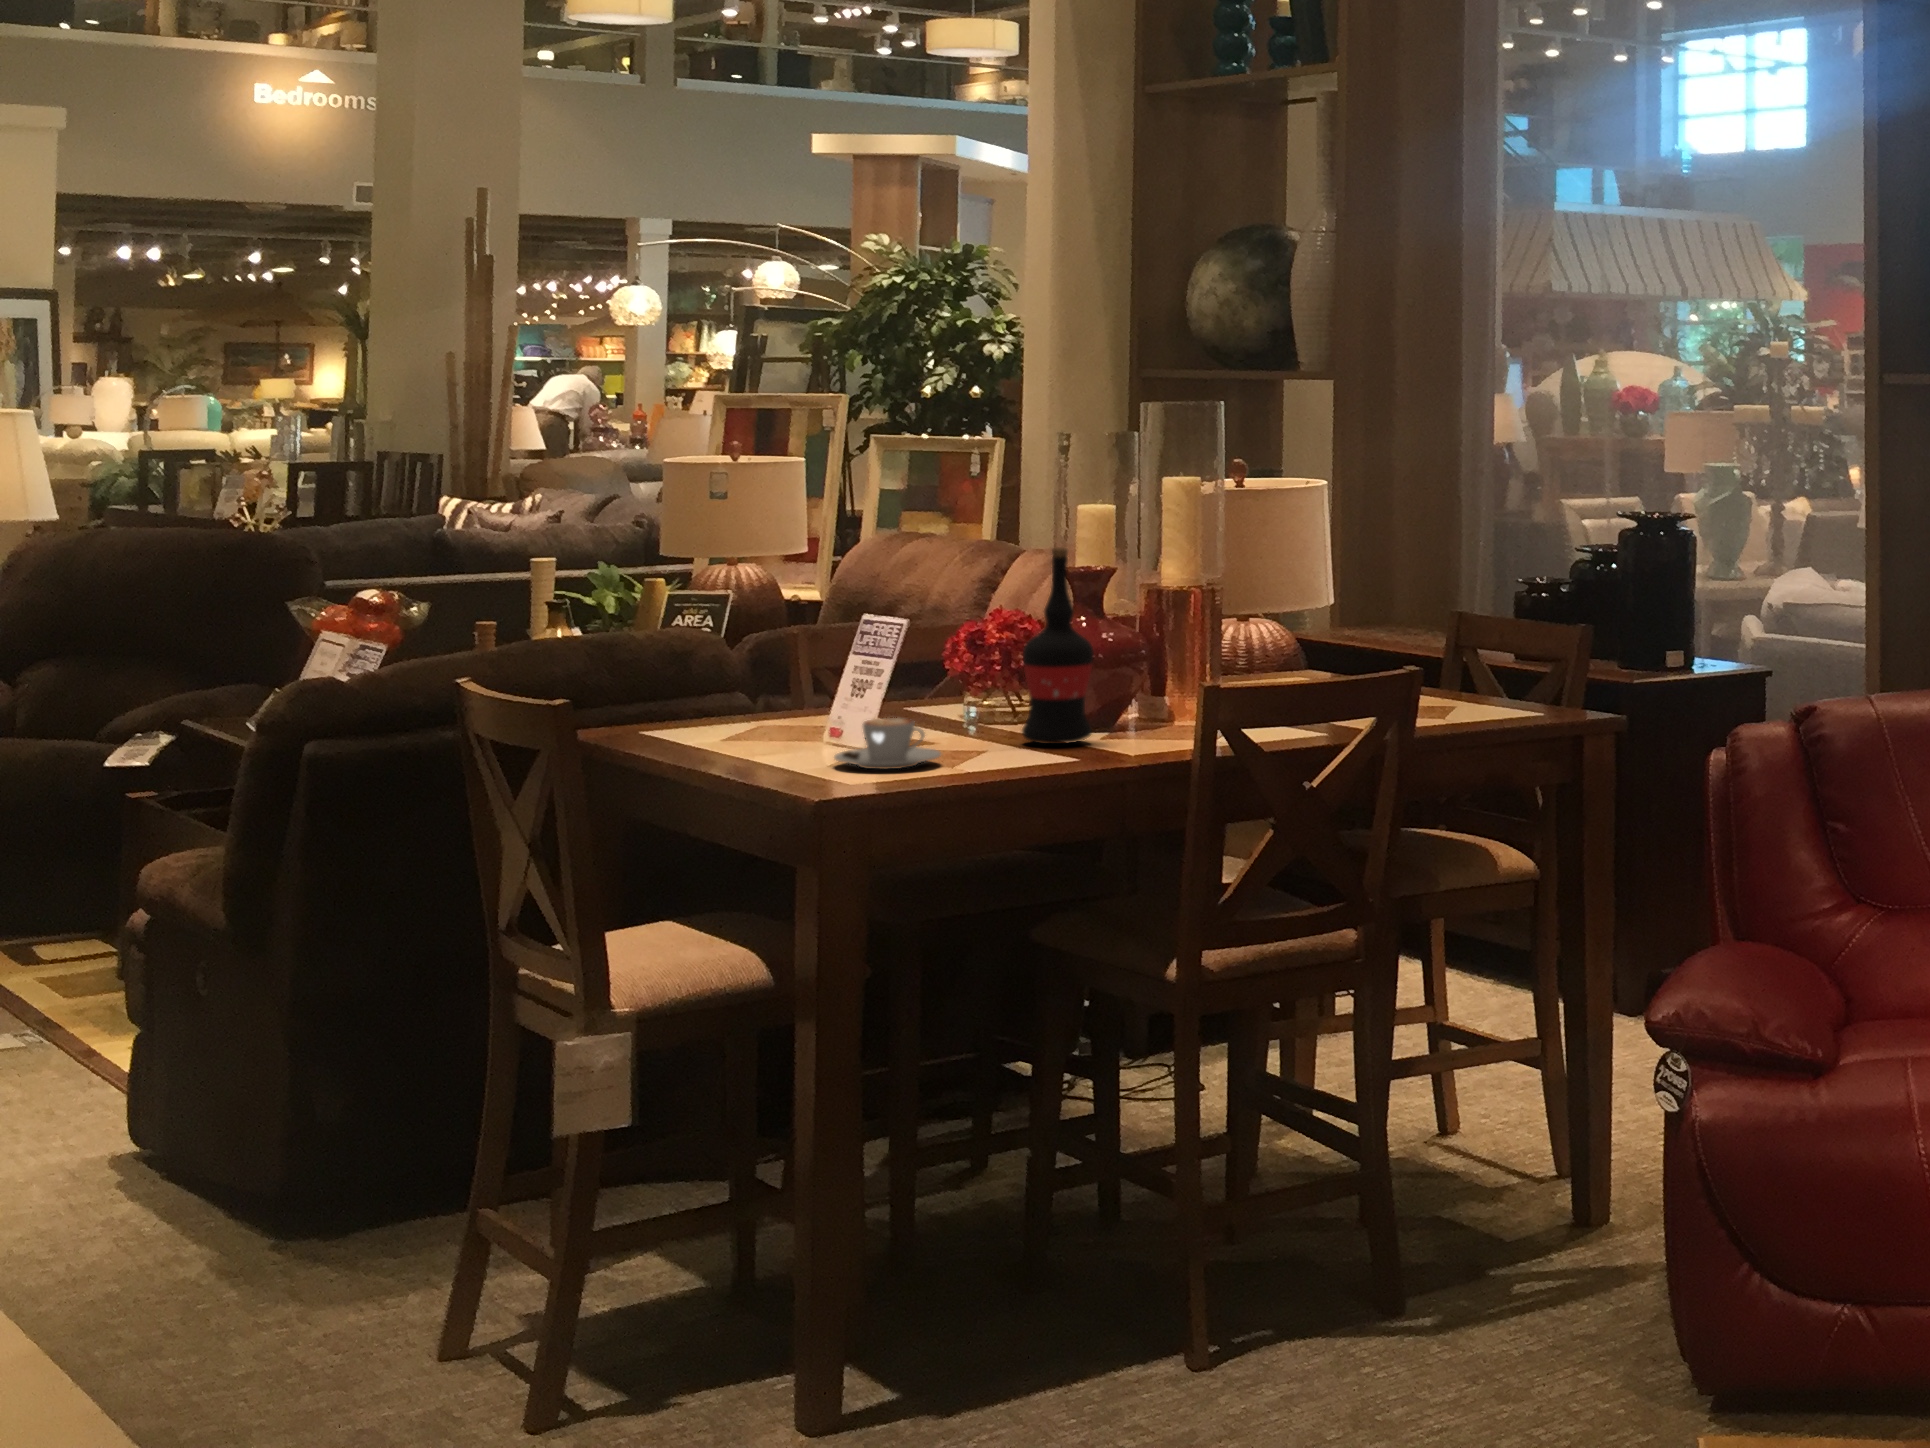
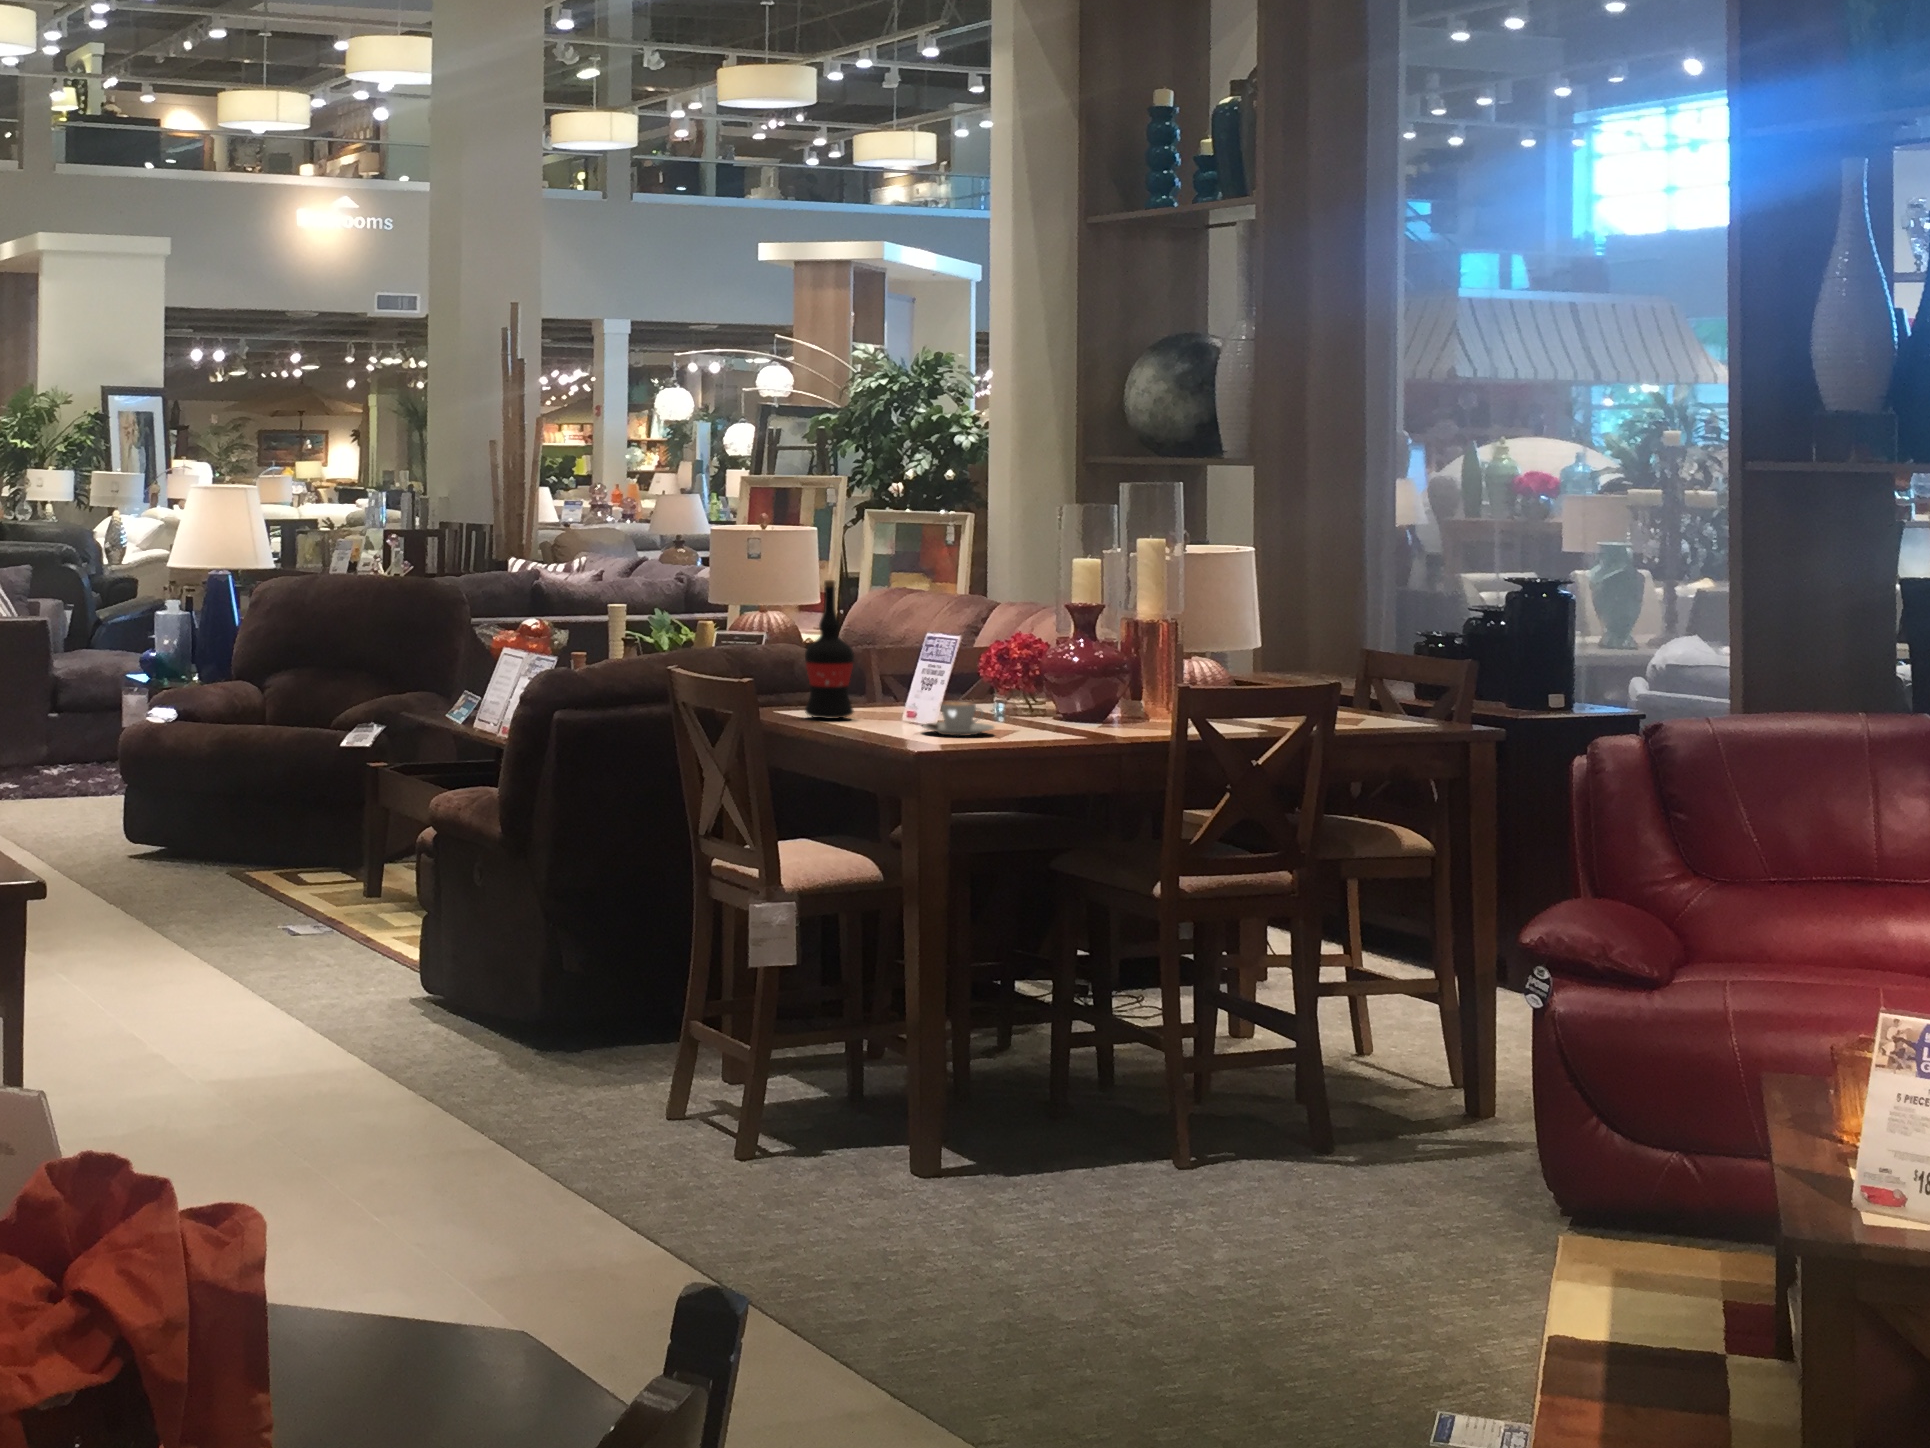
wine bottle: present [1022,547,1094,744] -> present [805,580,854,719]

